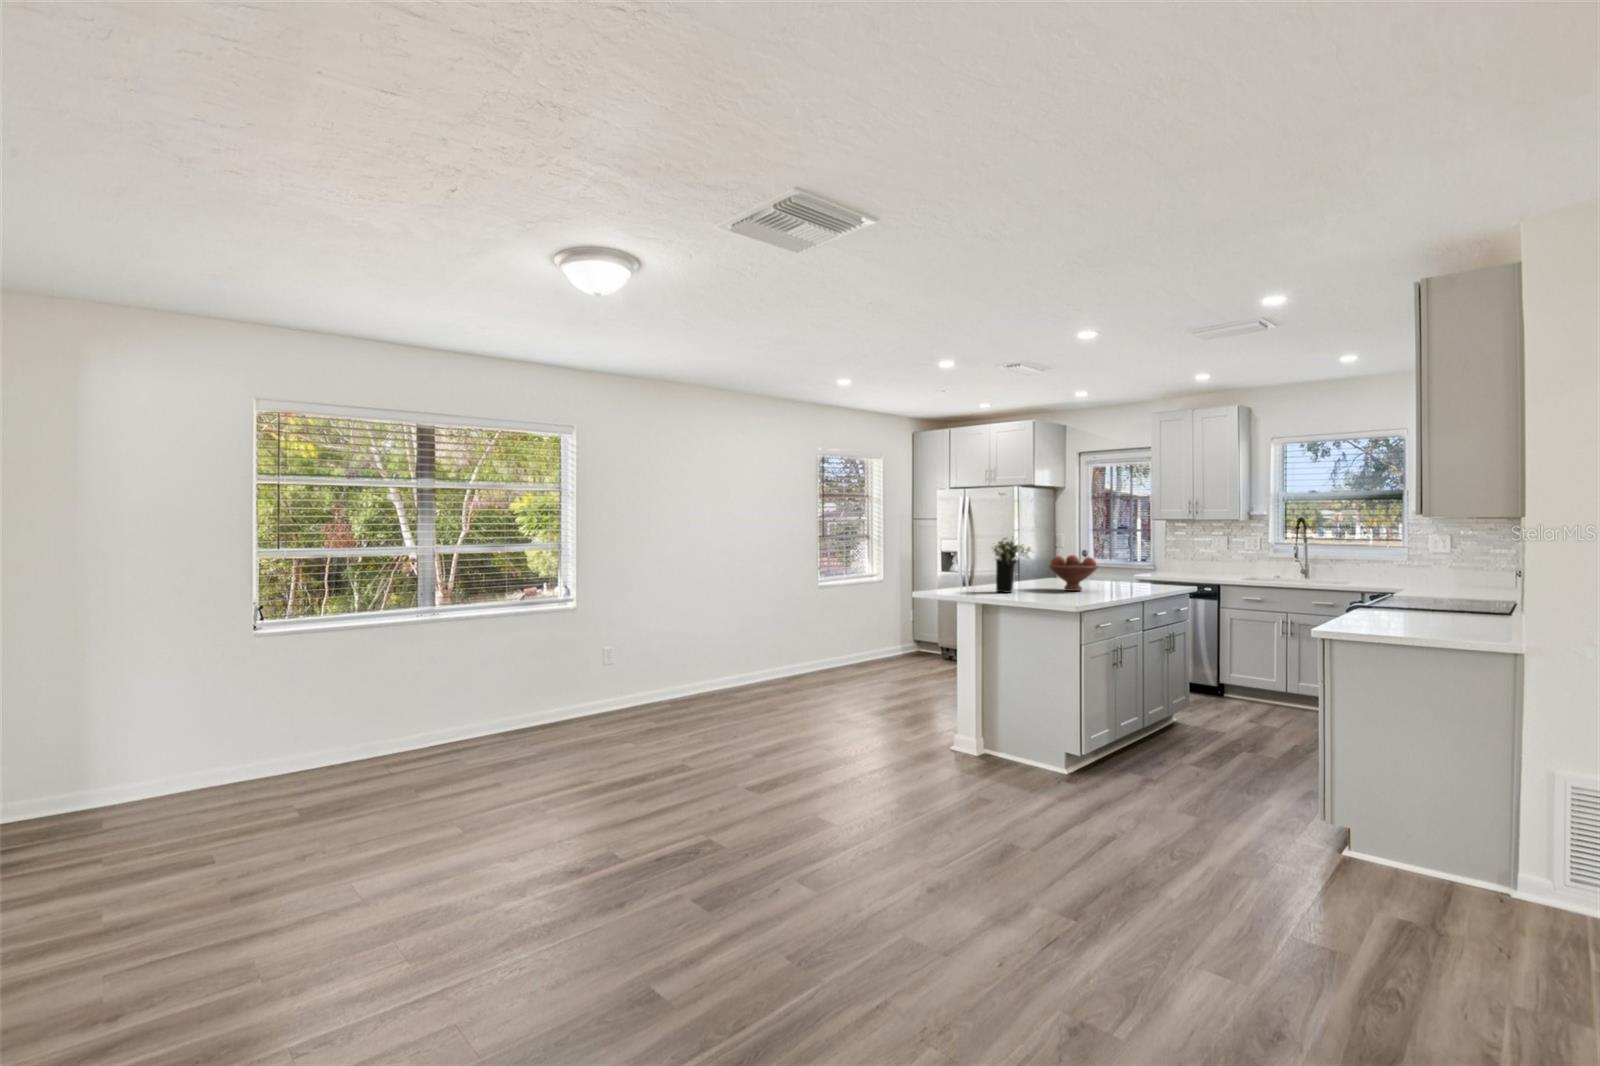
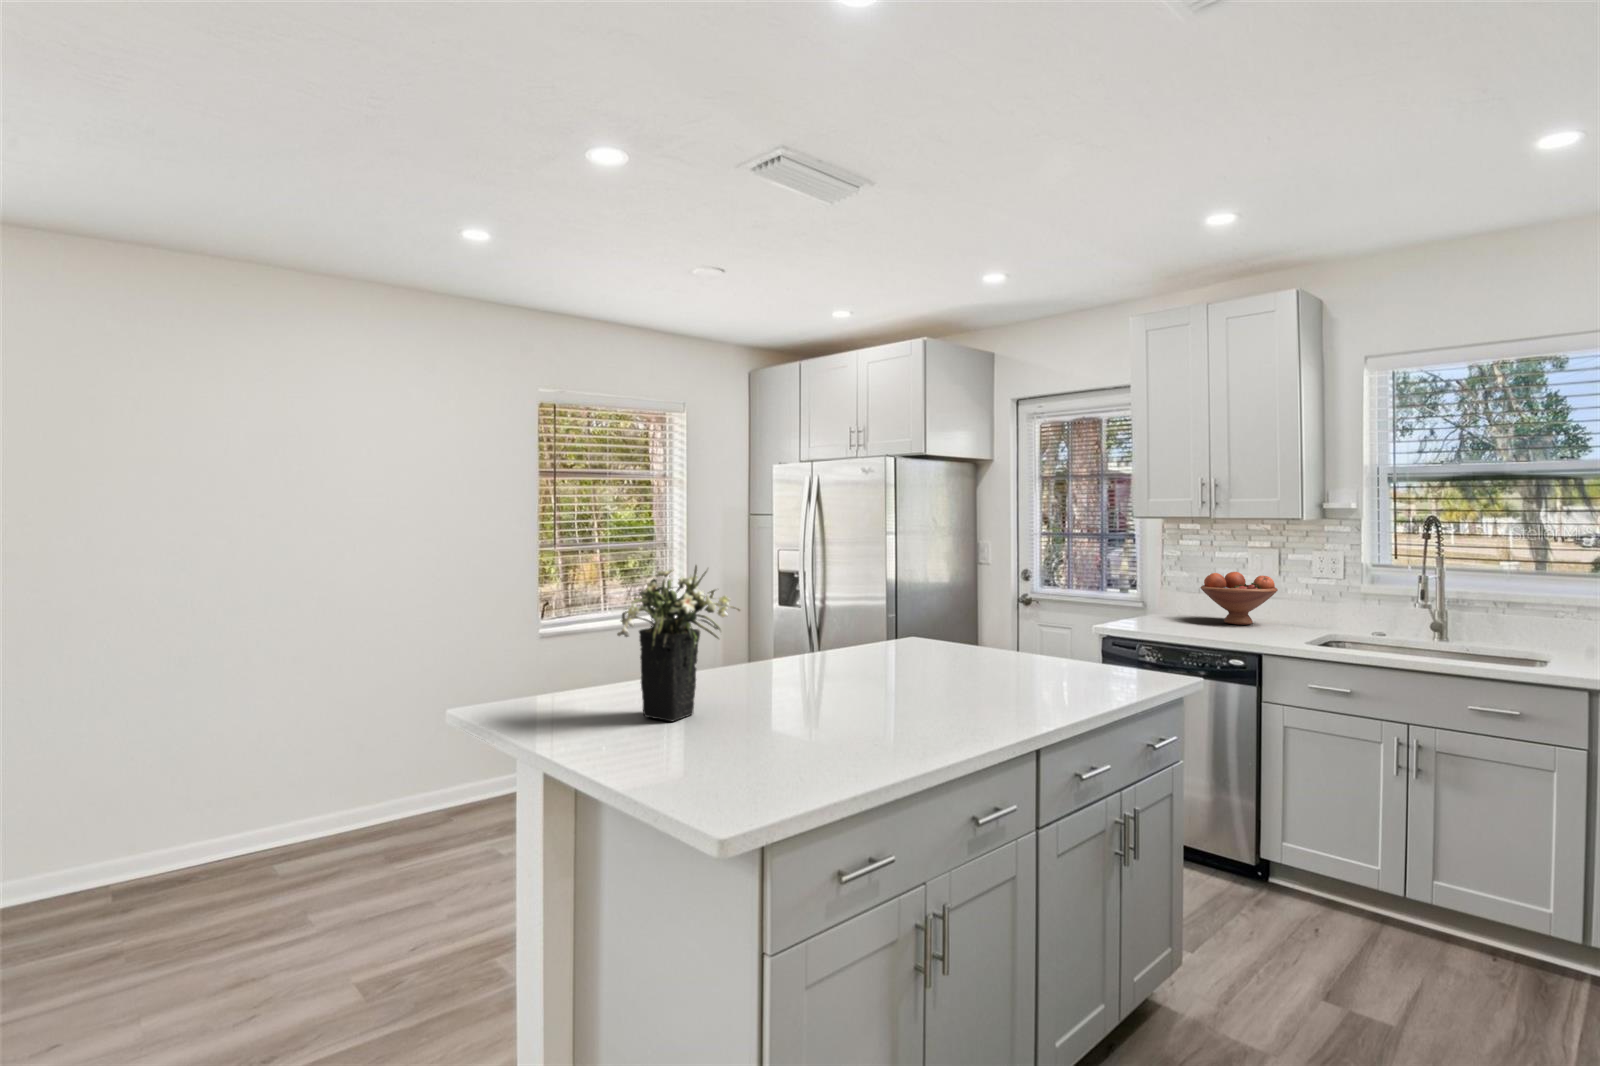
fruit bowl: present [1049,555,1098,591] -> present [1201,572,1278,625]

